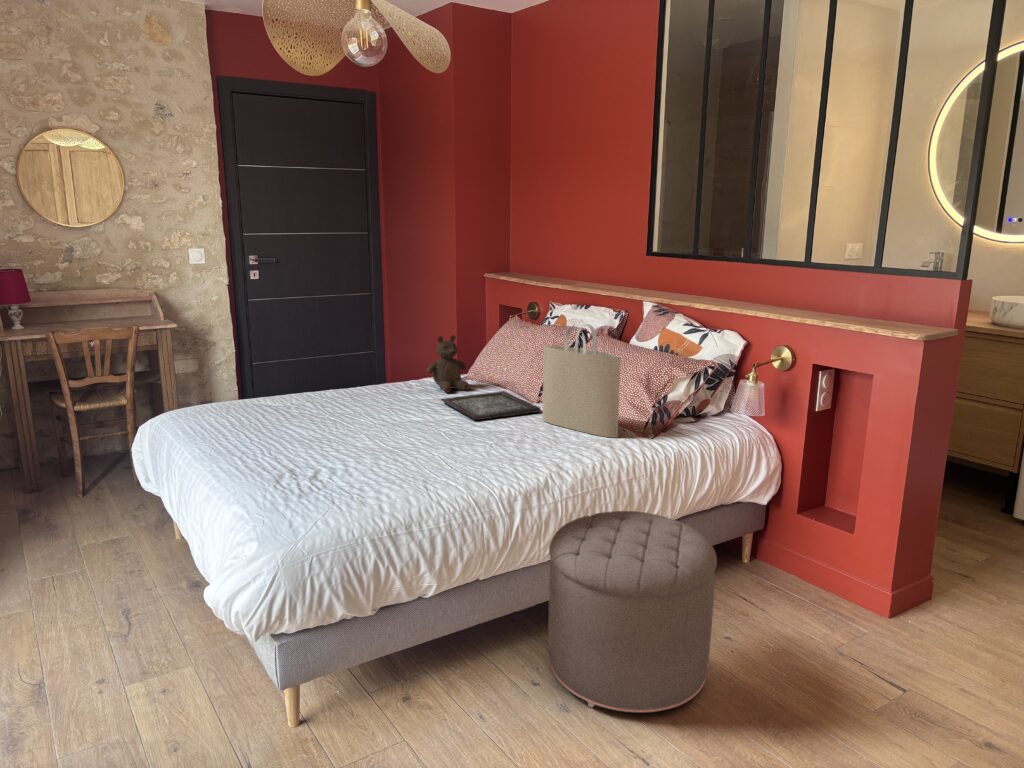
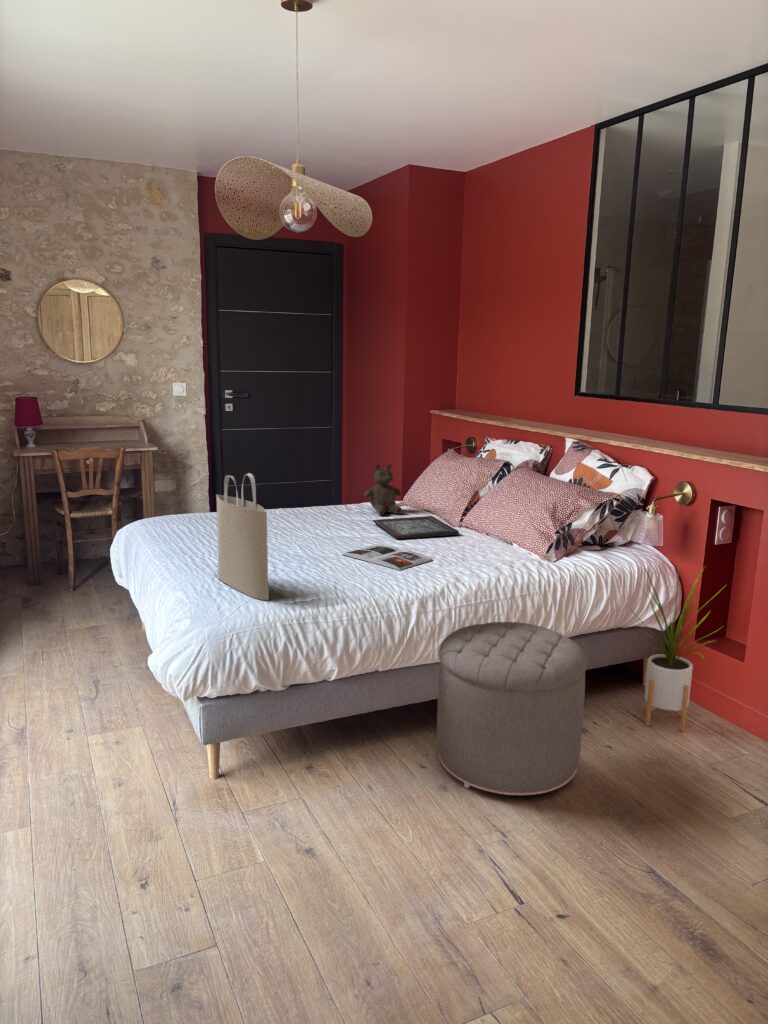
tote bag: present [543,324,621,438] -> present [217,473,269,600]
house plant: none [735,428,840,613] -> present [634,569,713,731]
magazine: none [419,429,524,459] -> present [342,545,432,570]

